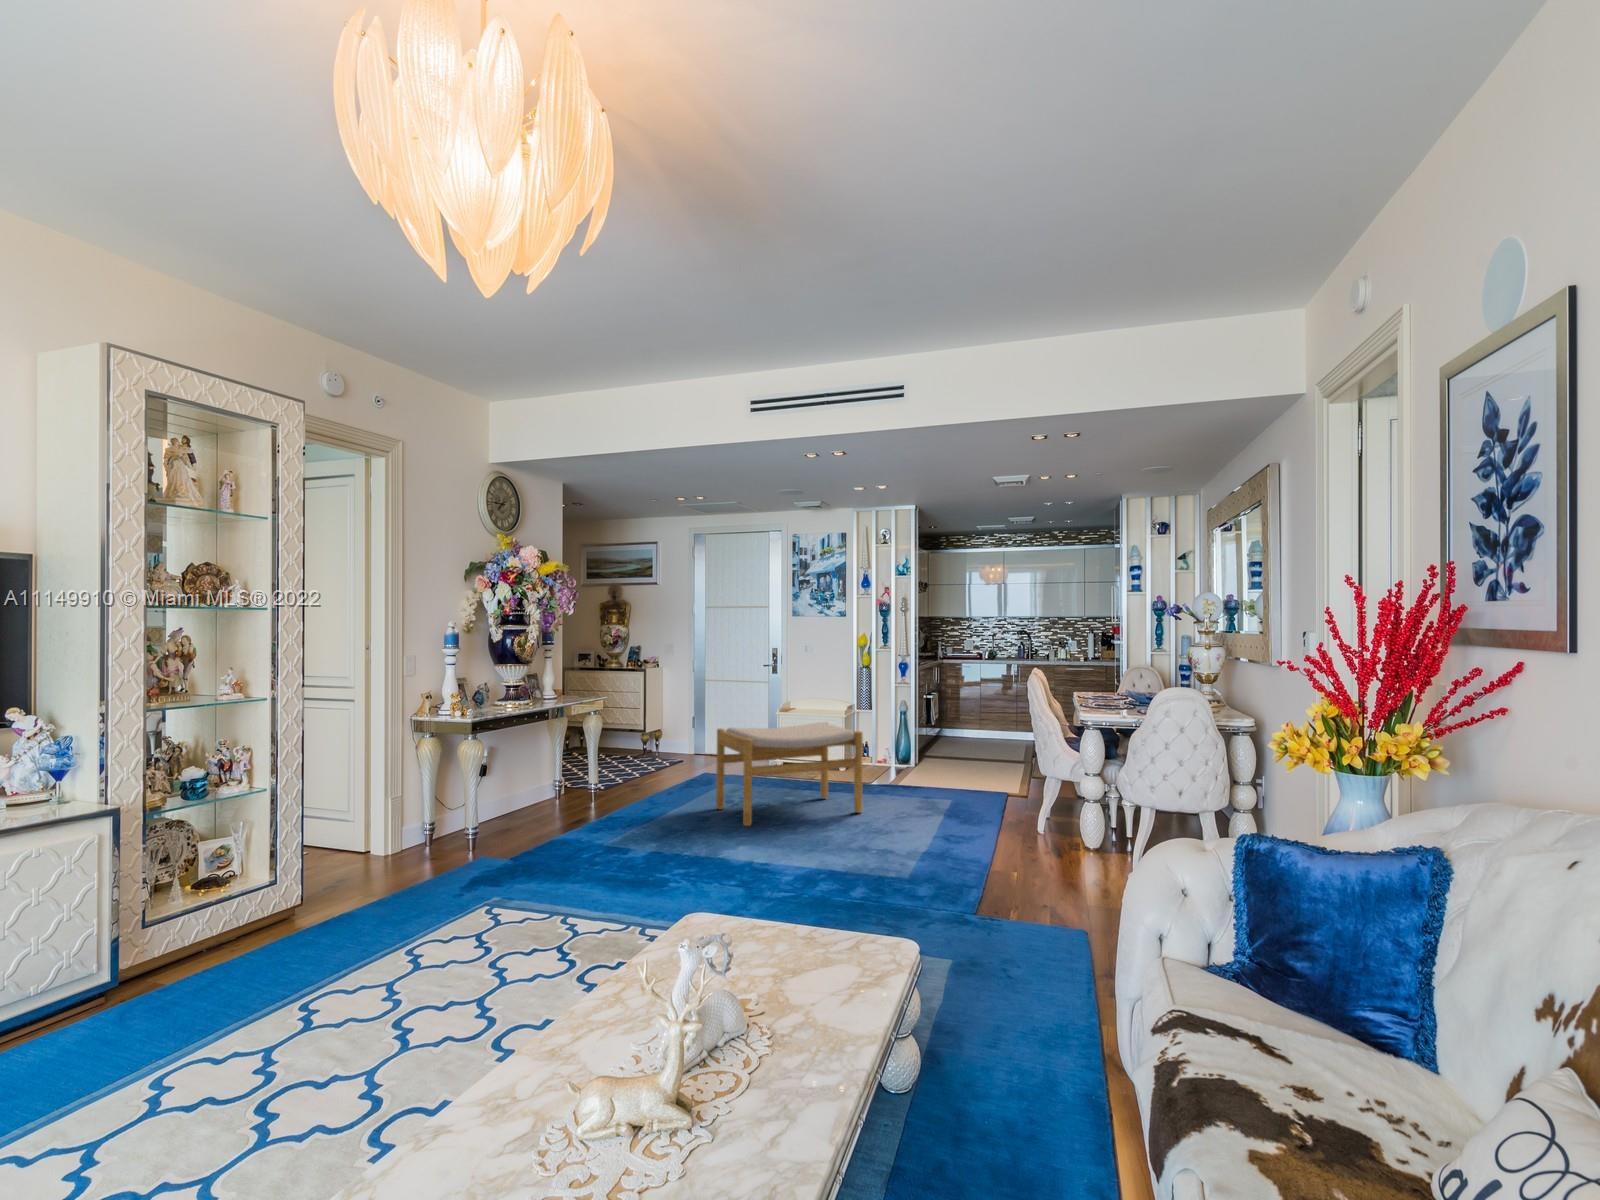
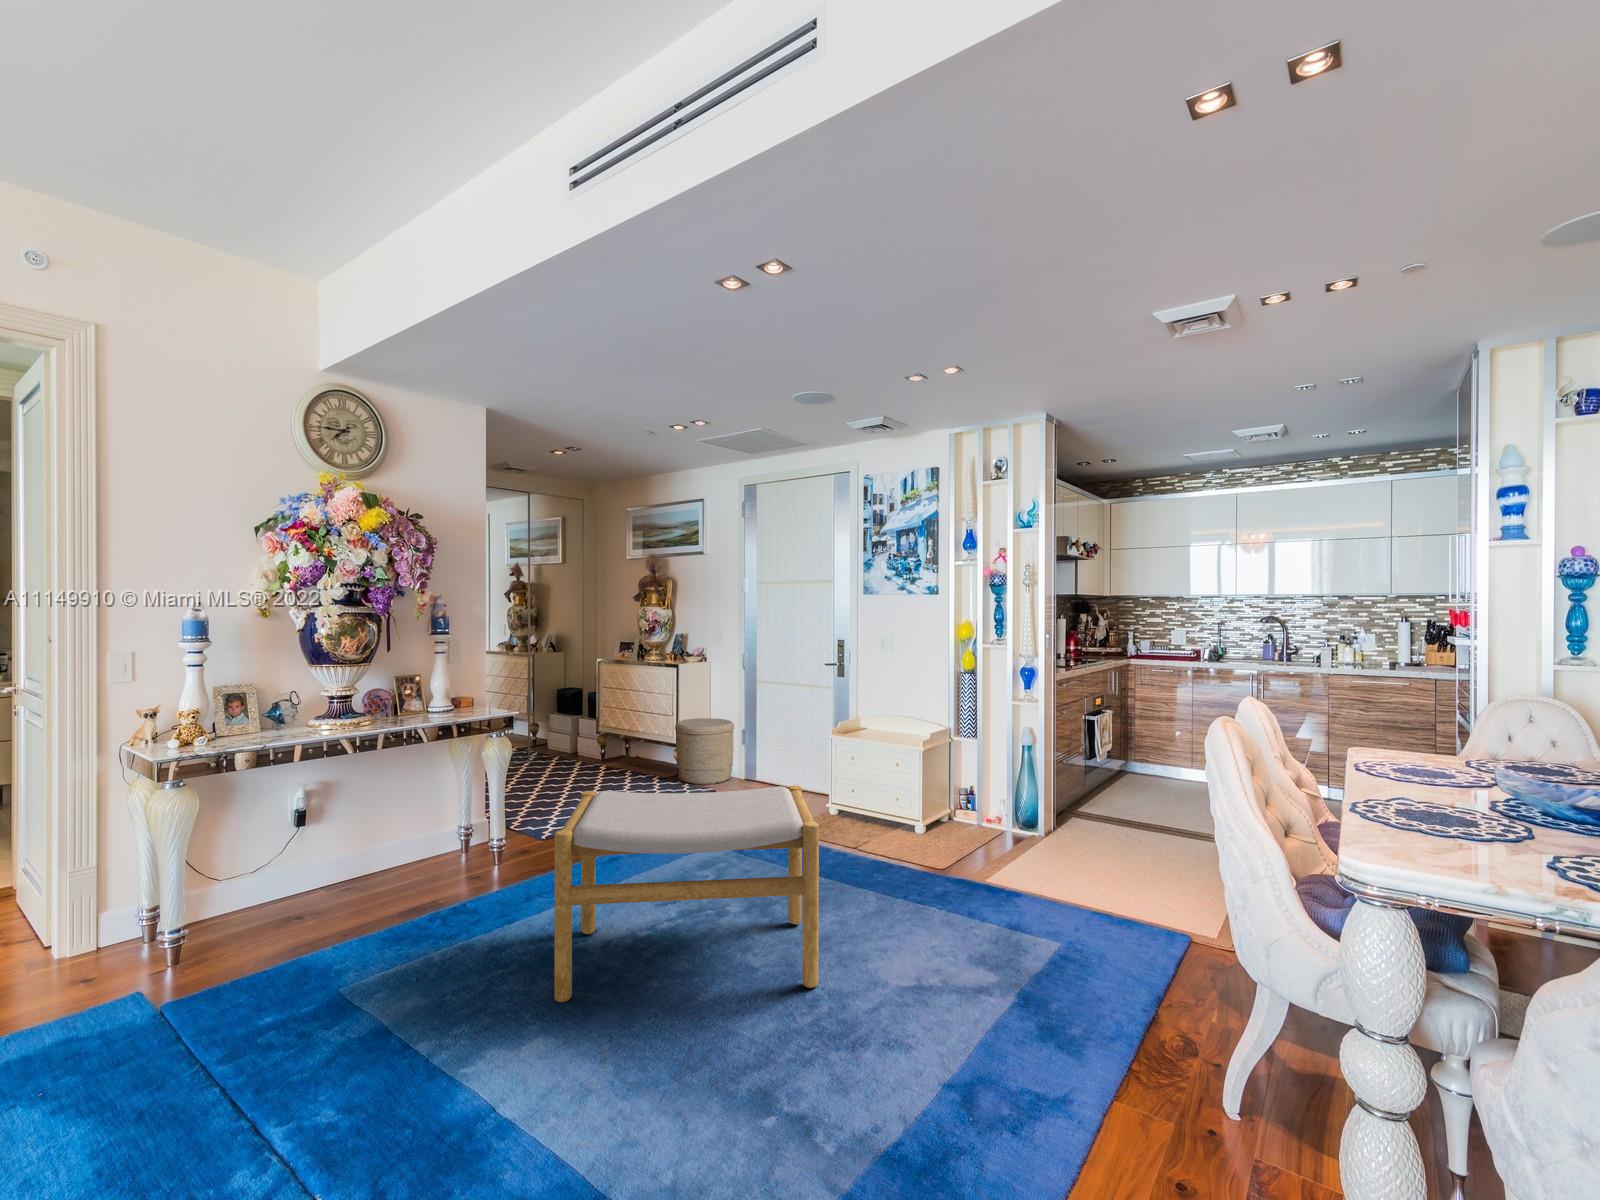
woven basket: none [646,708,690,755] -> present [675,718,734,784]

